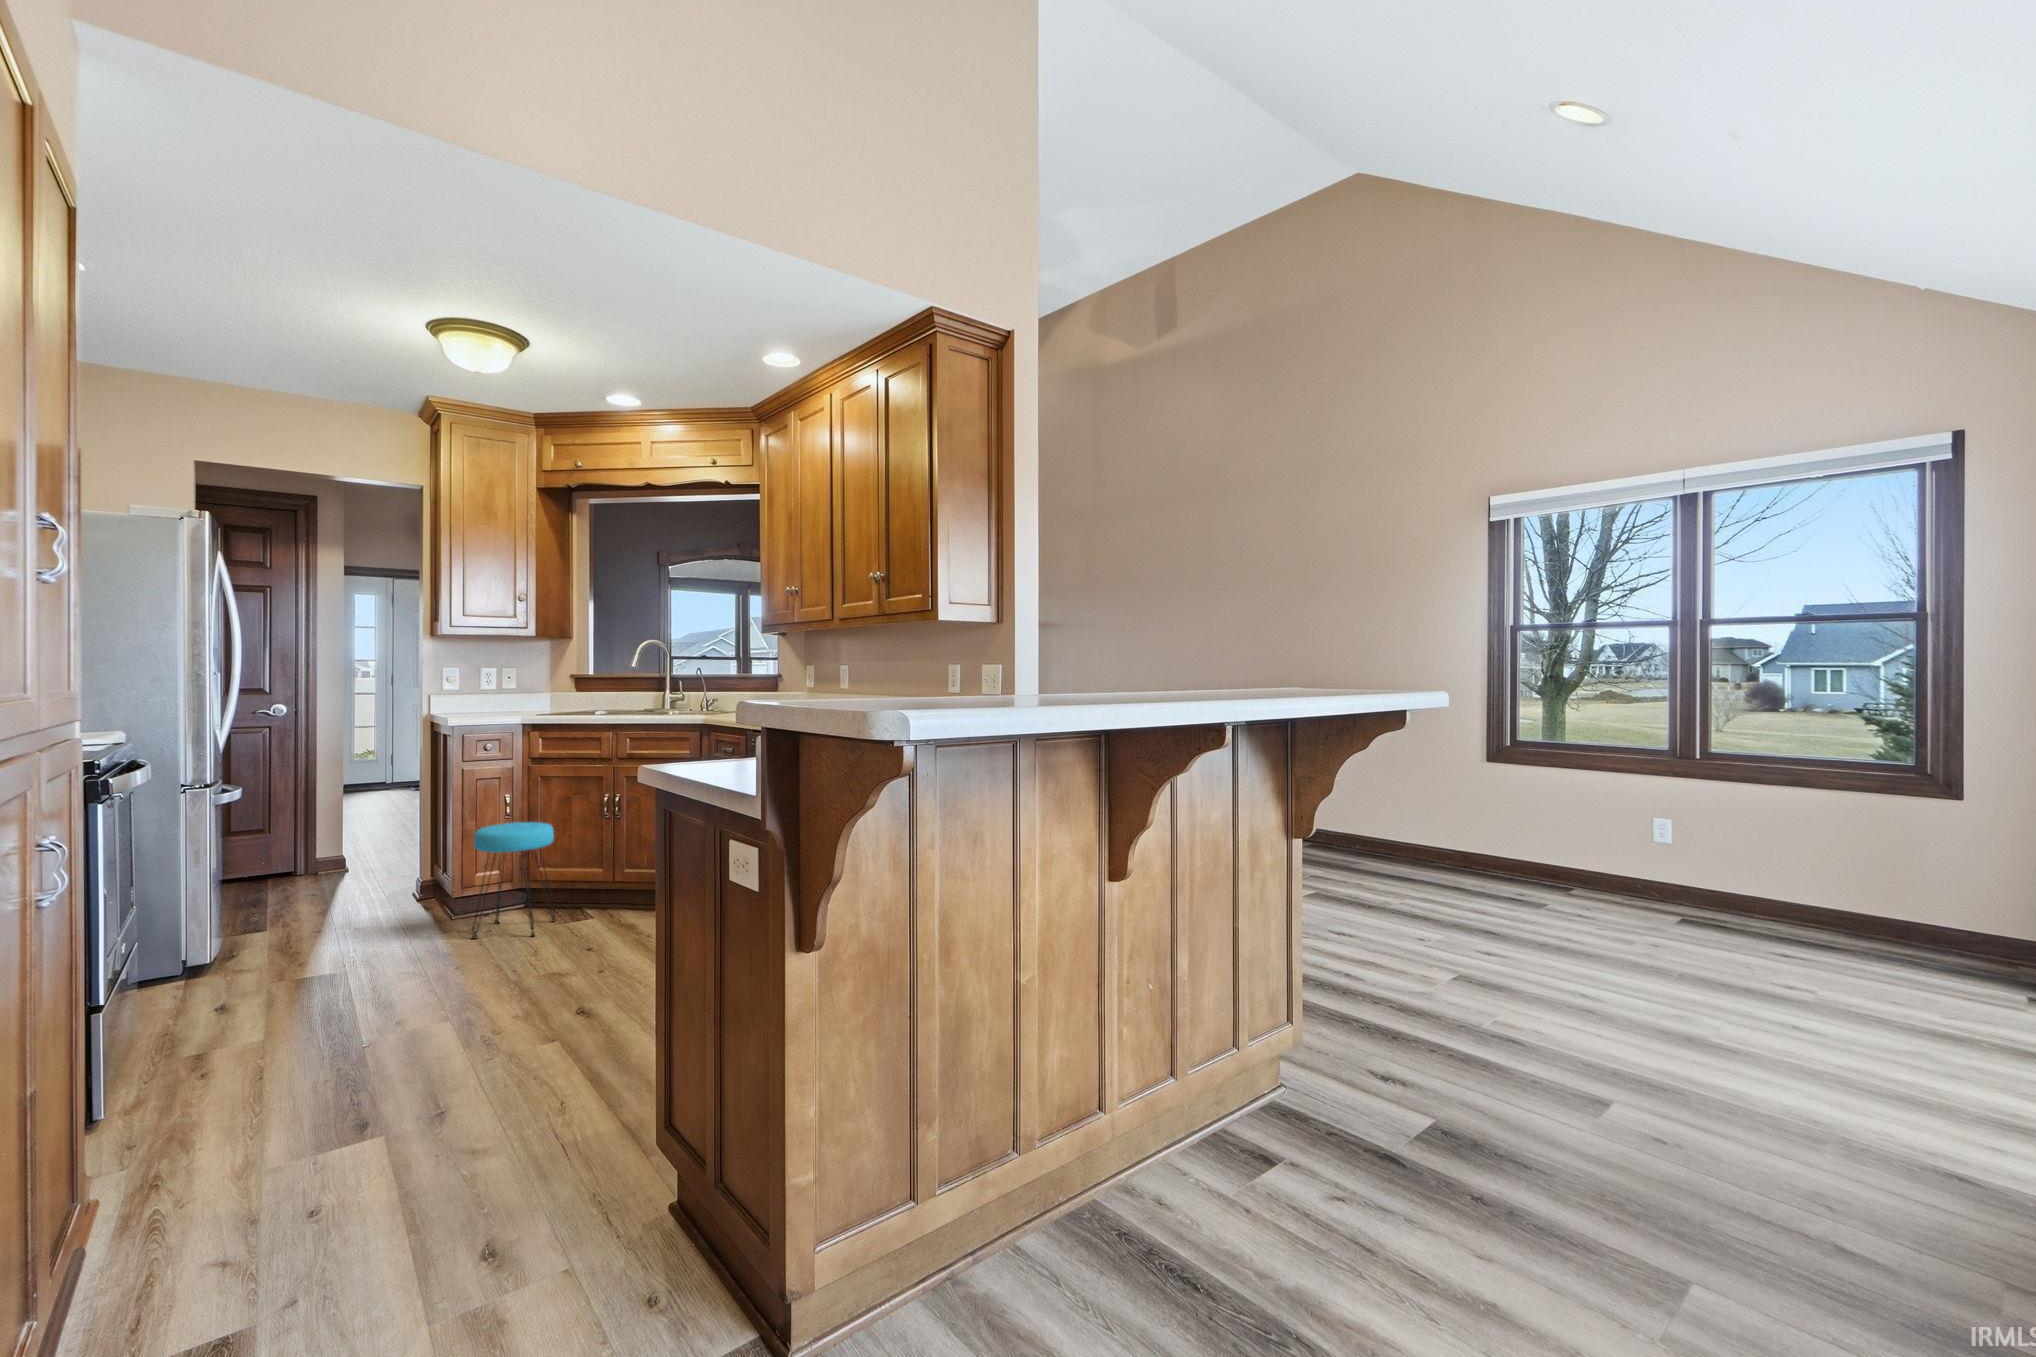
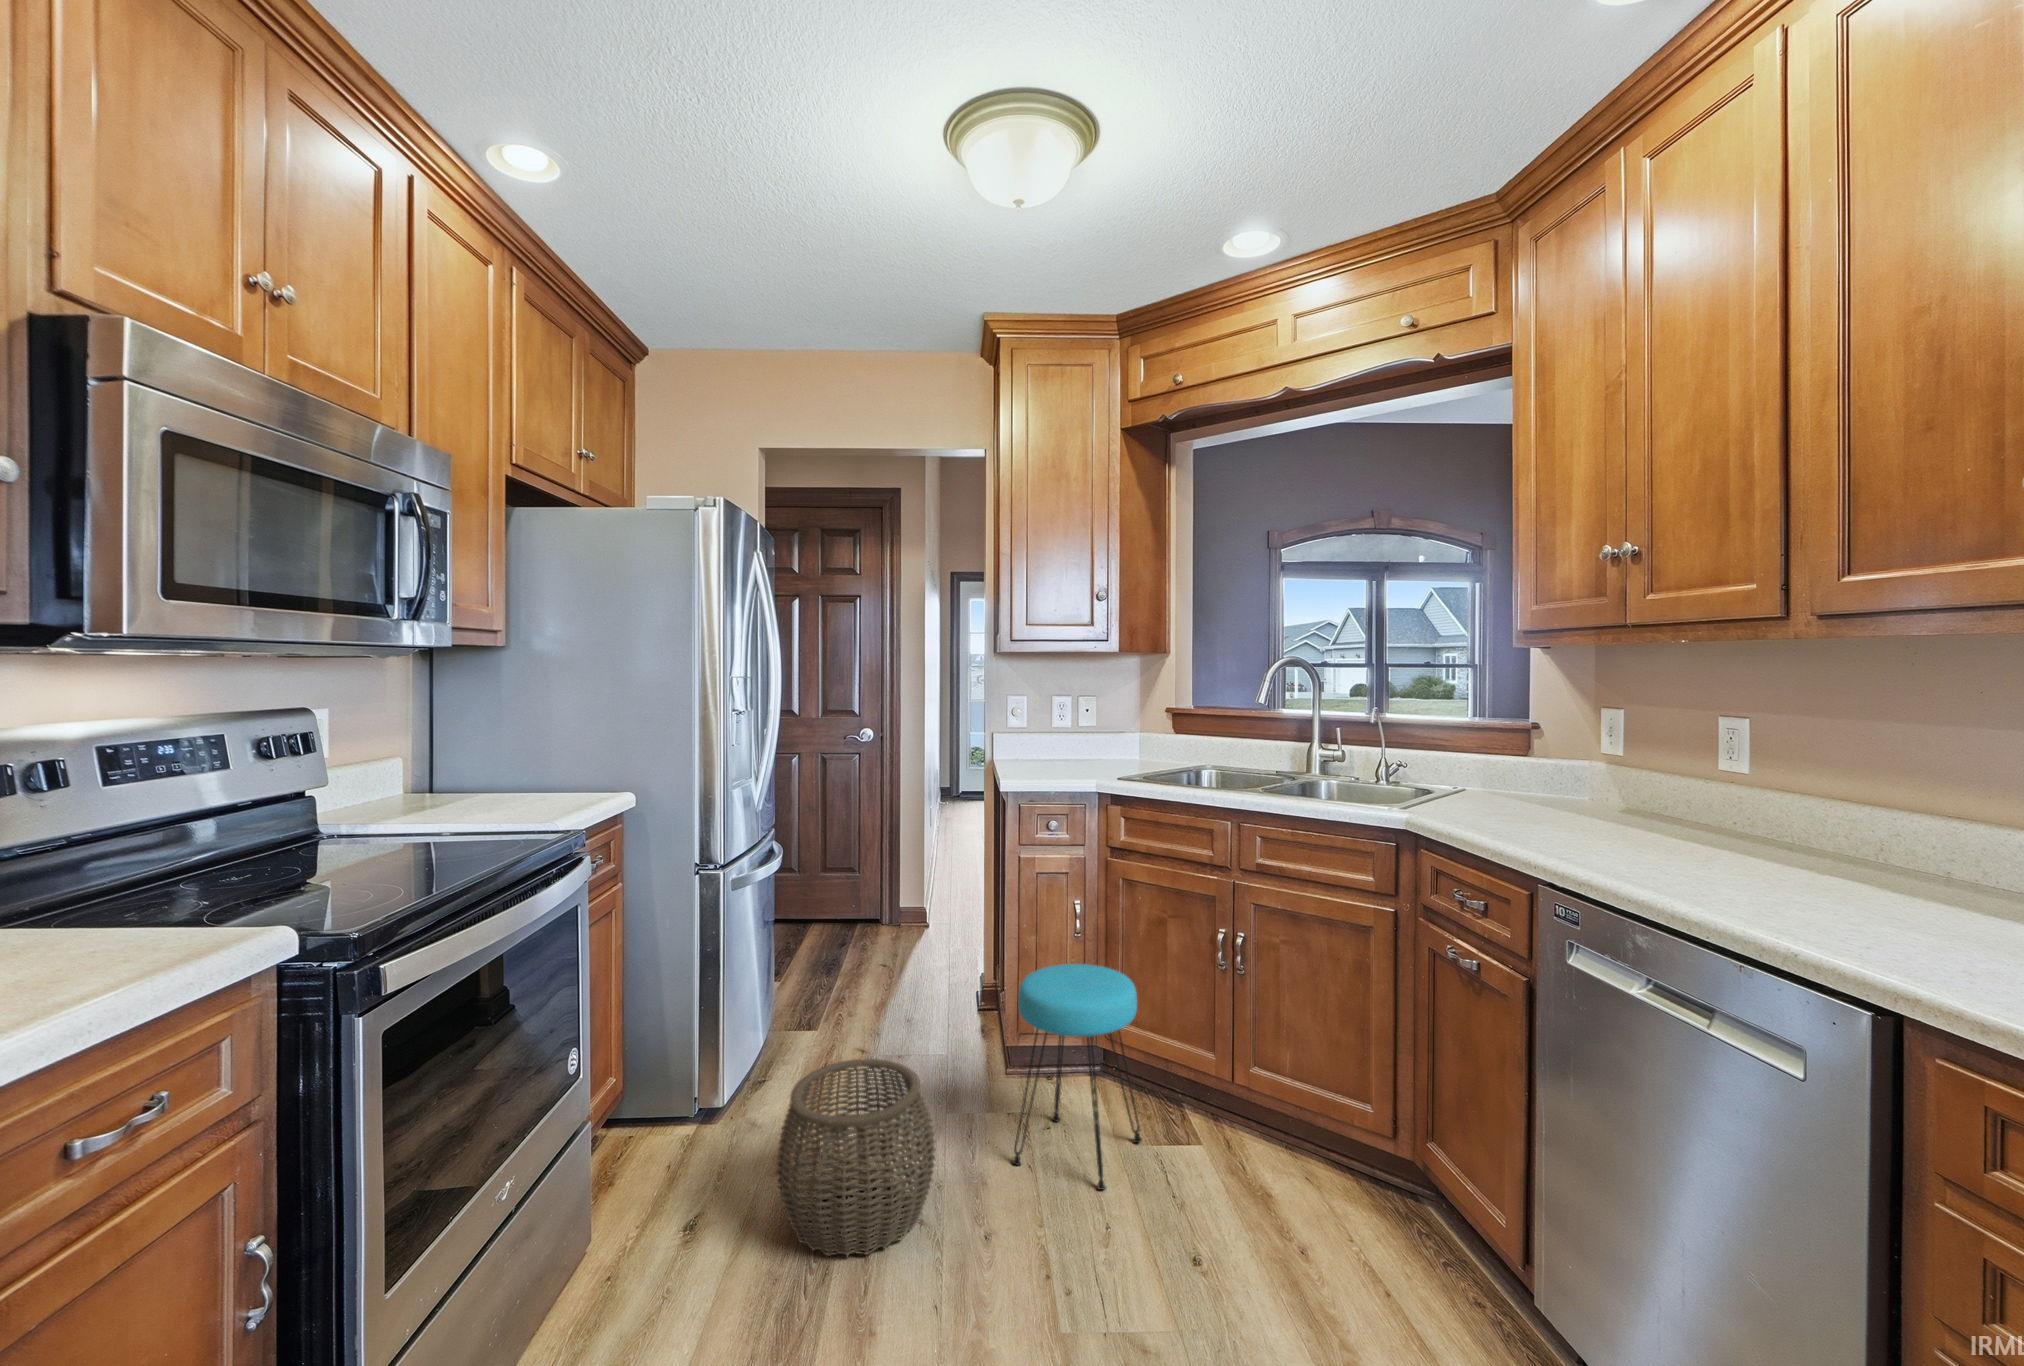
woven basket: none [311,879,426,980] -> present [776,1059,935,1257]

